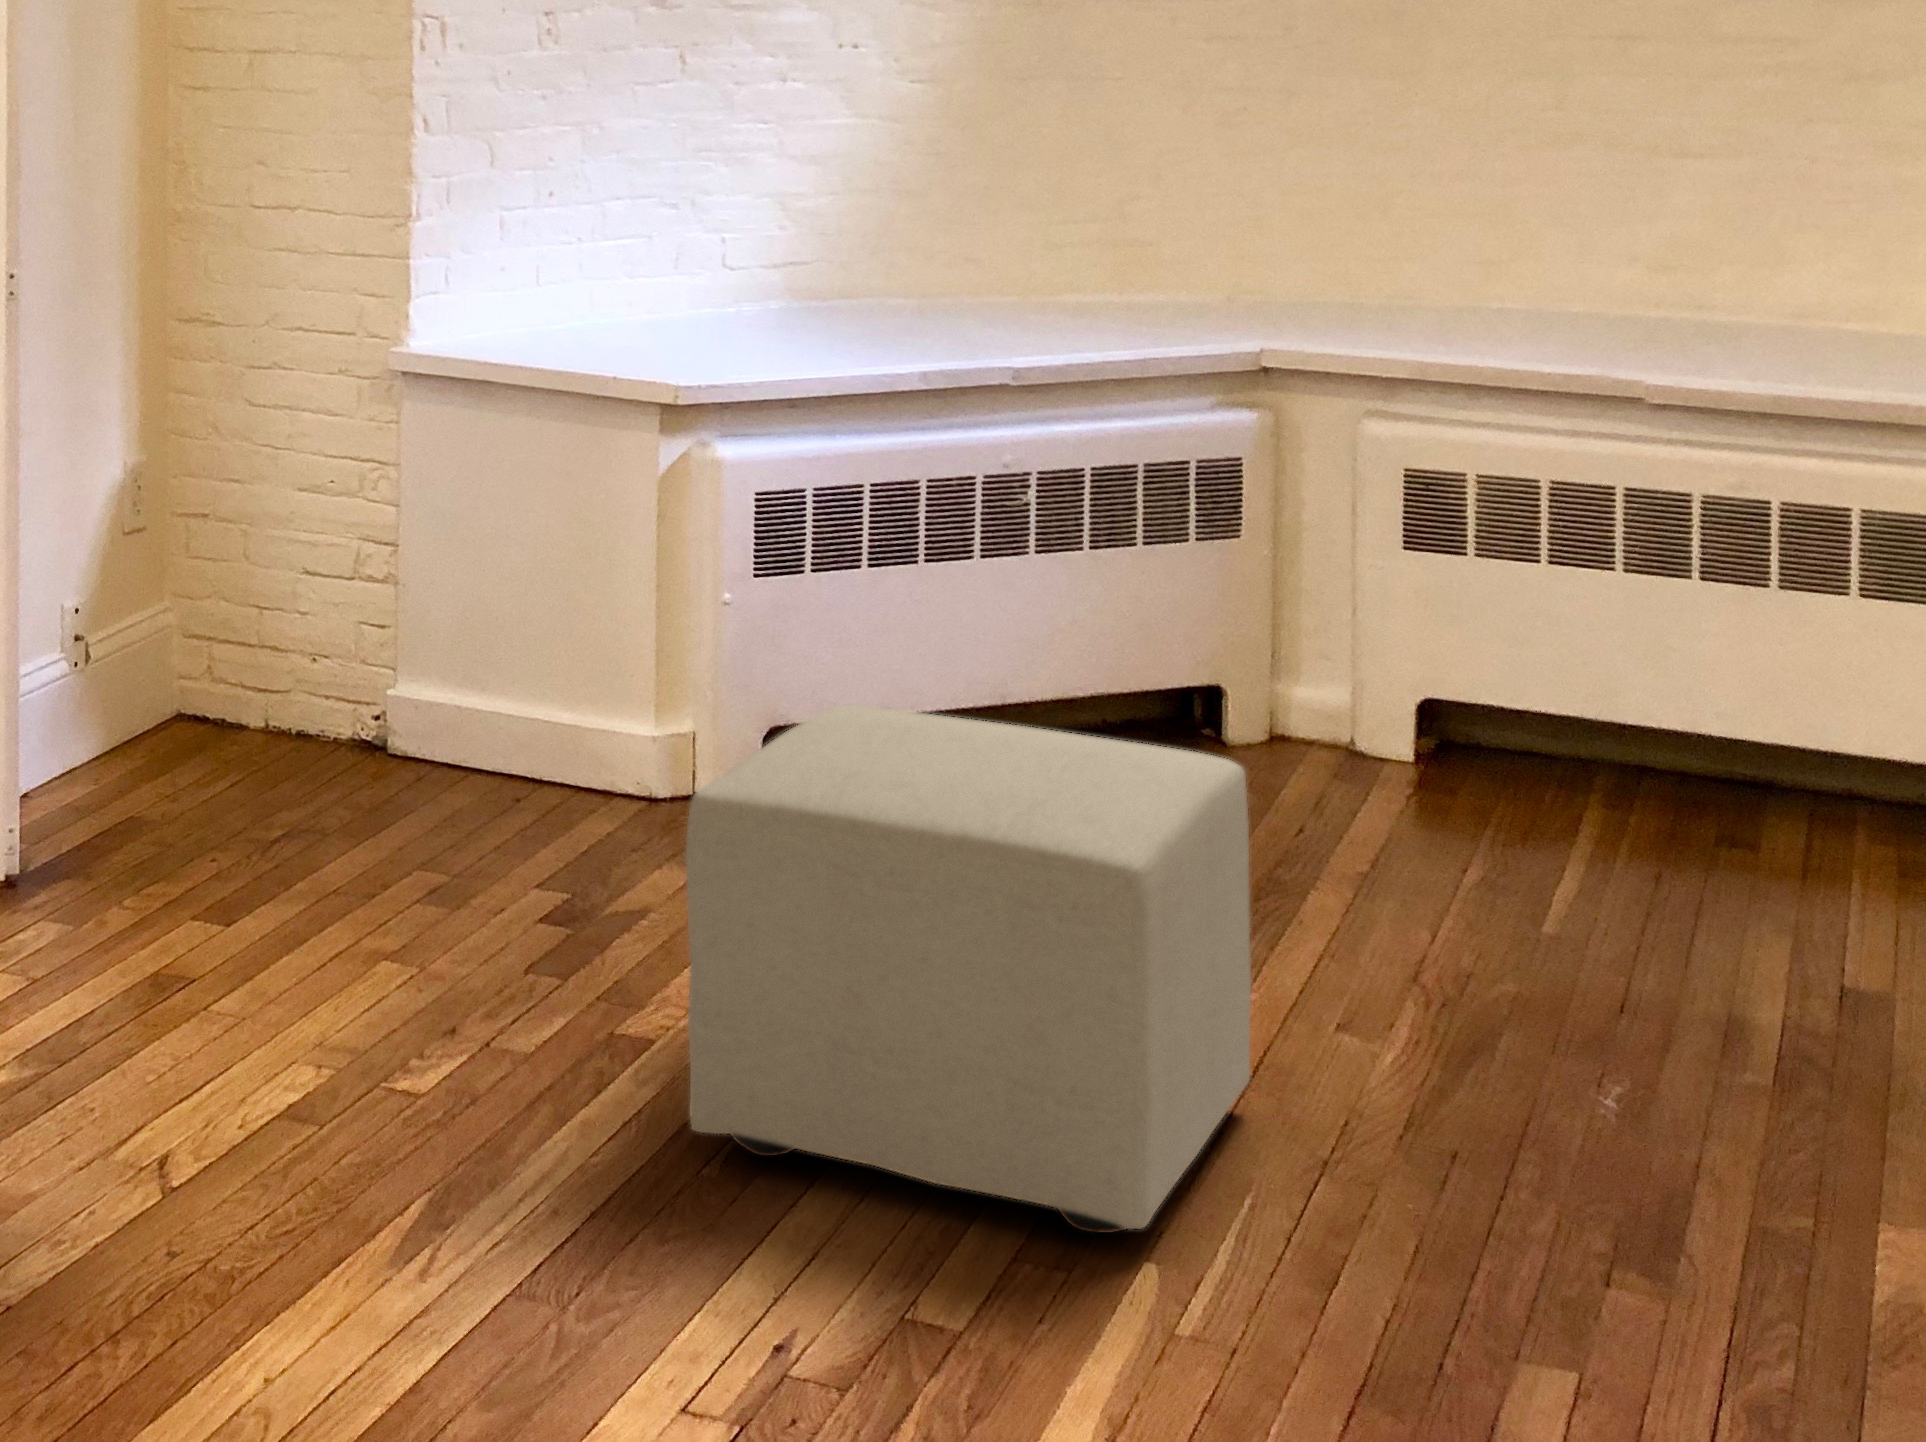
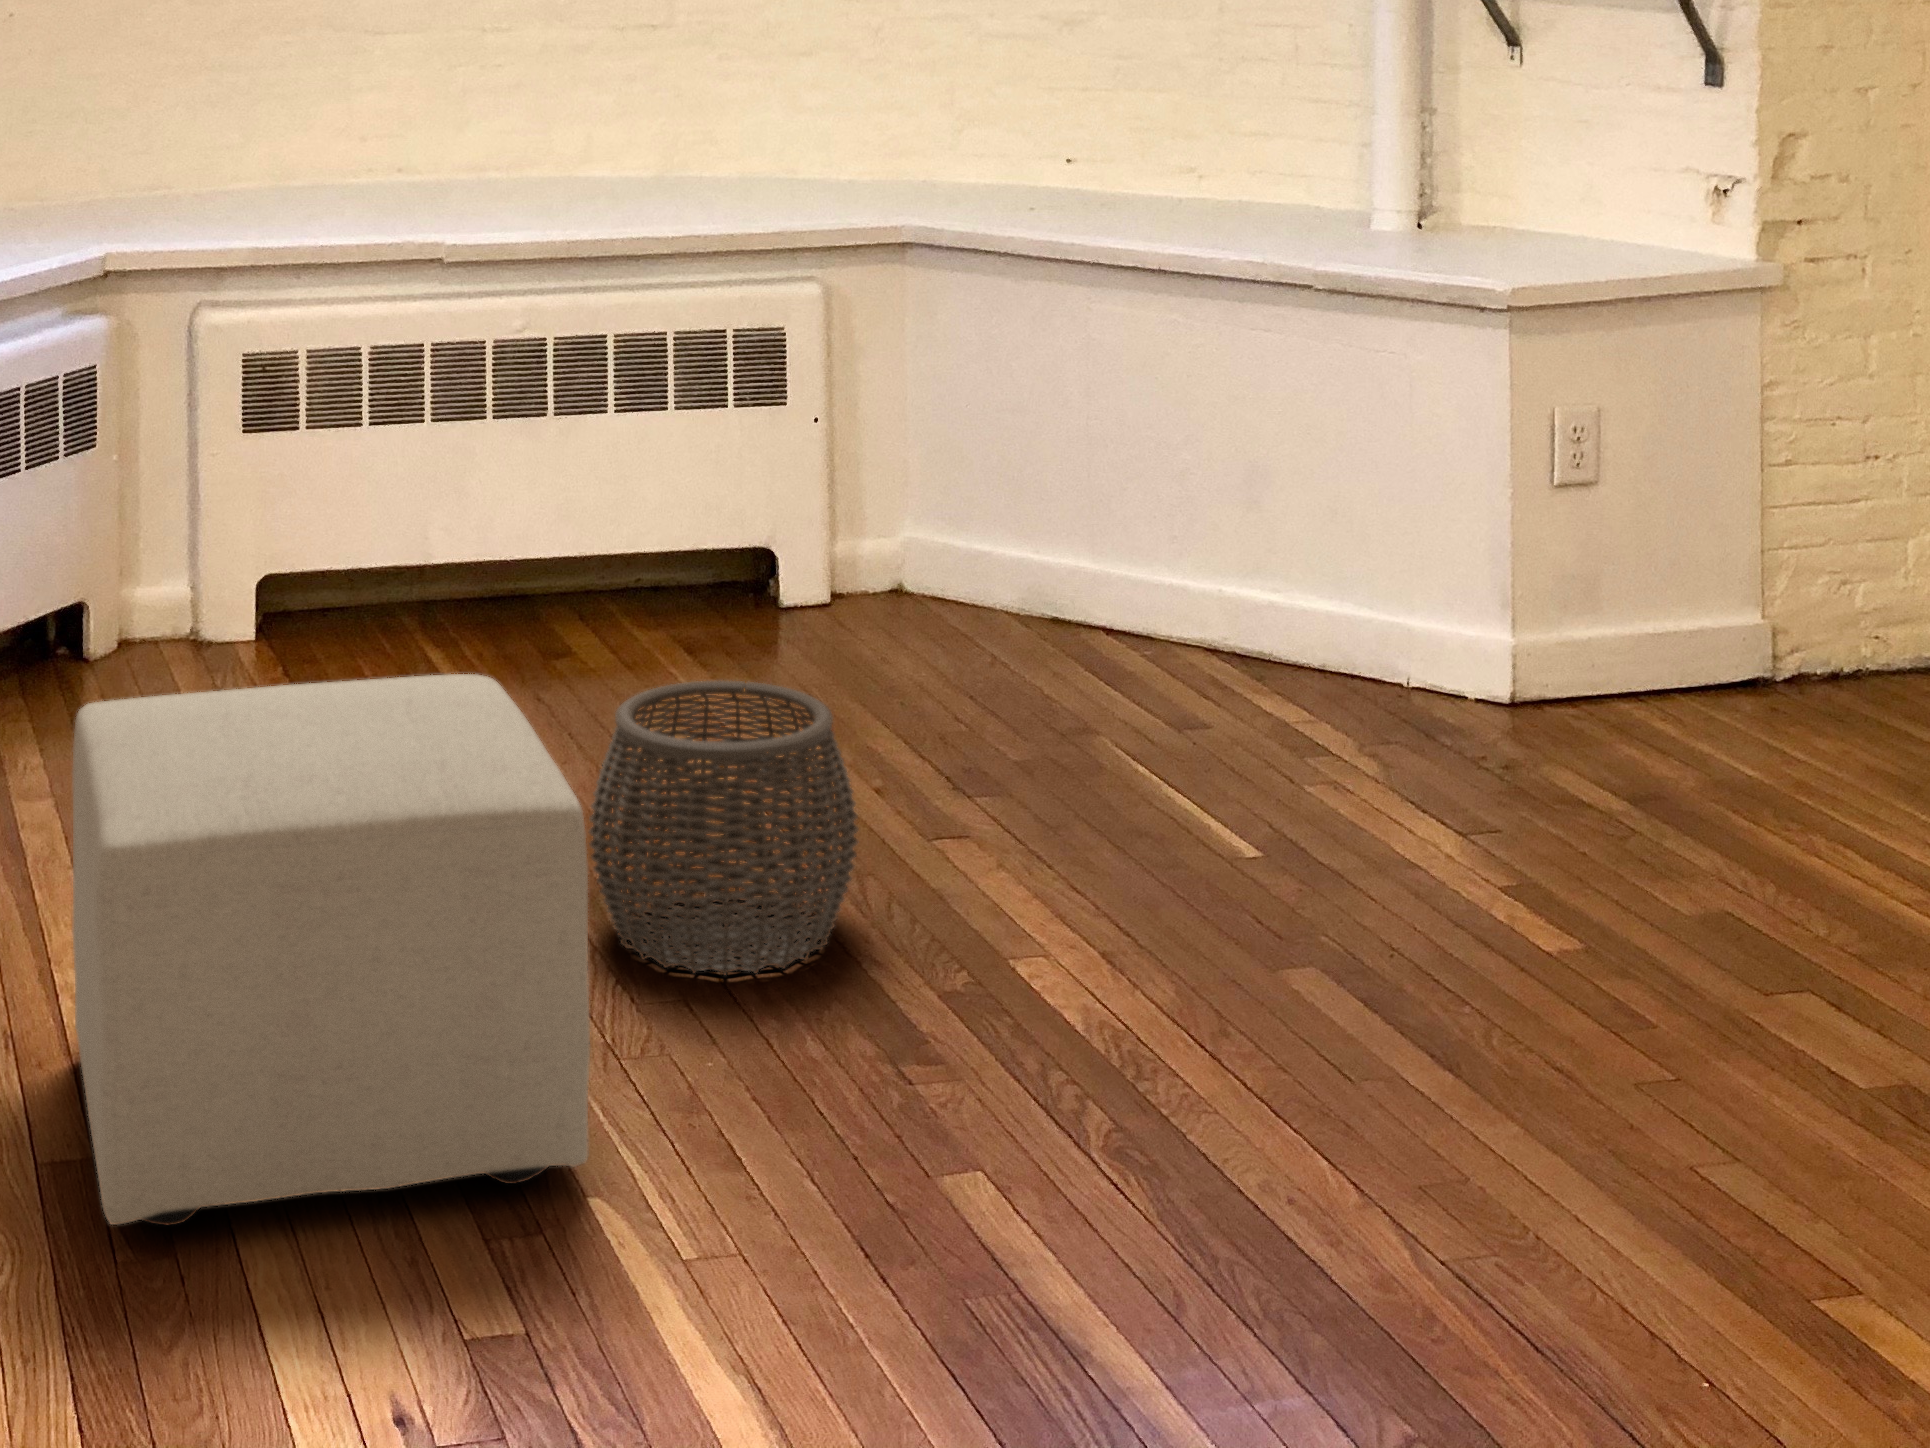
woven basket: none [1414,842,1755,1174] -> present [589,681,858,975]

